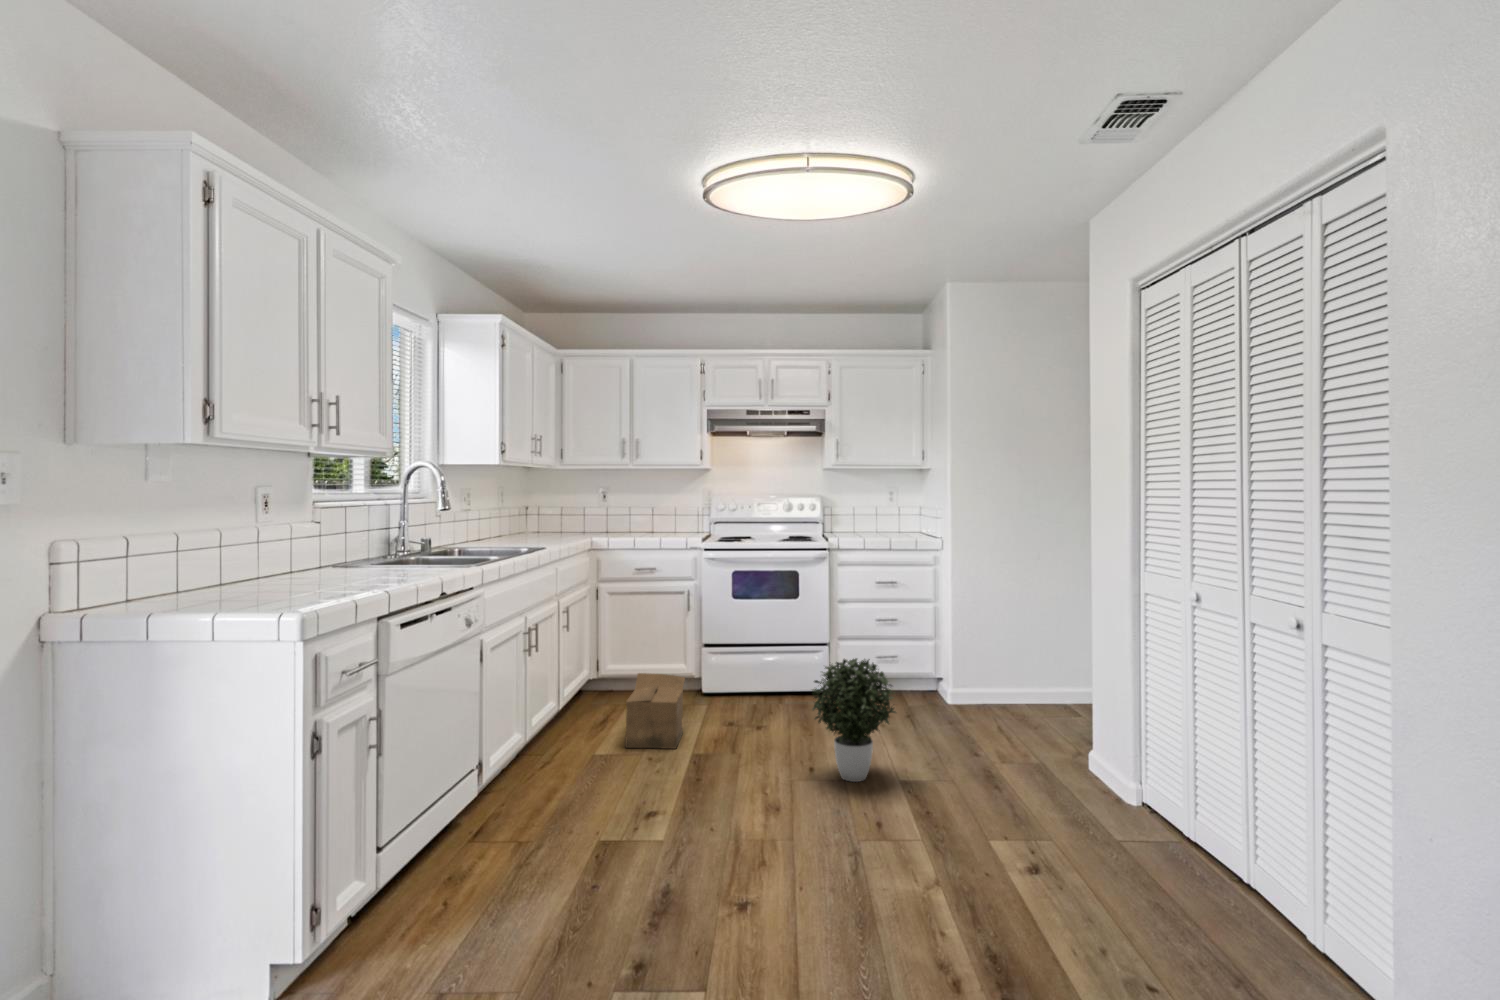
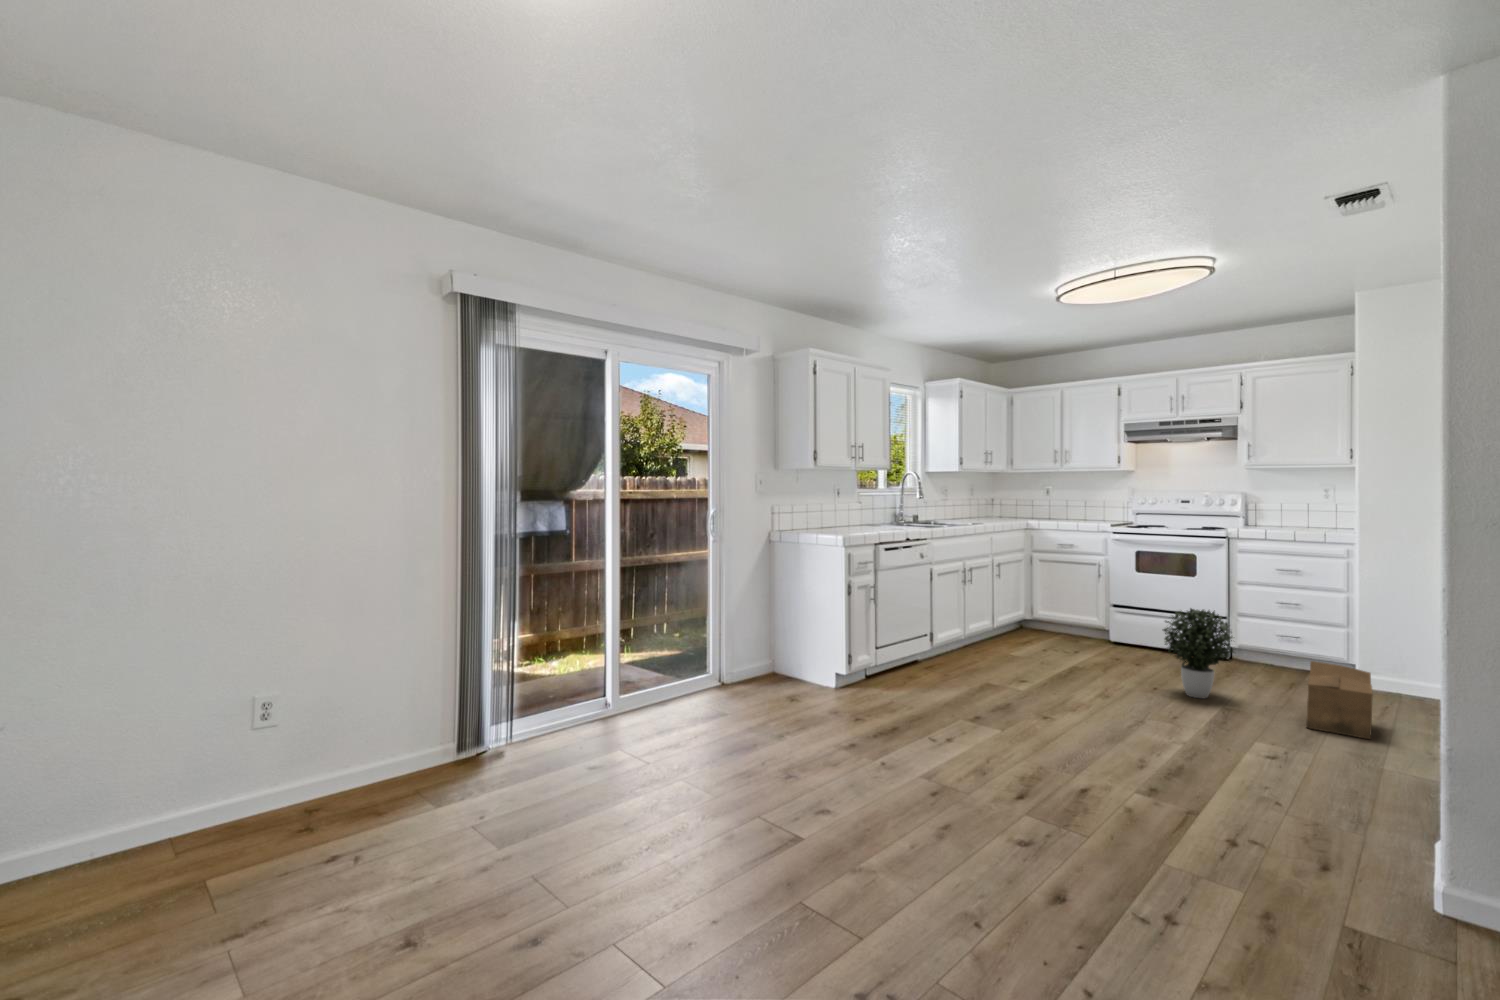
cardboard box: present [625,673,685,749] -> present [1306,661,1373,739]

